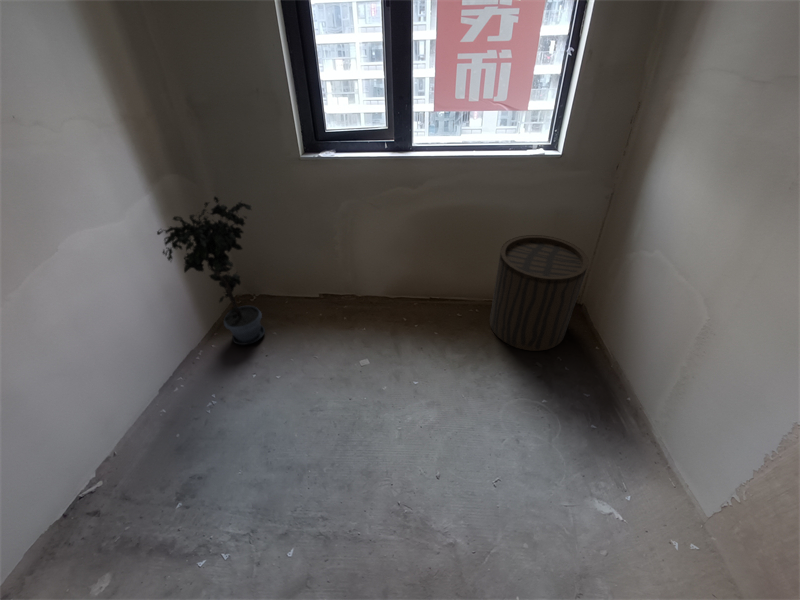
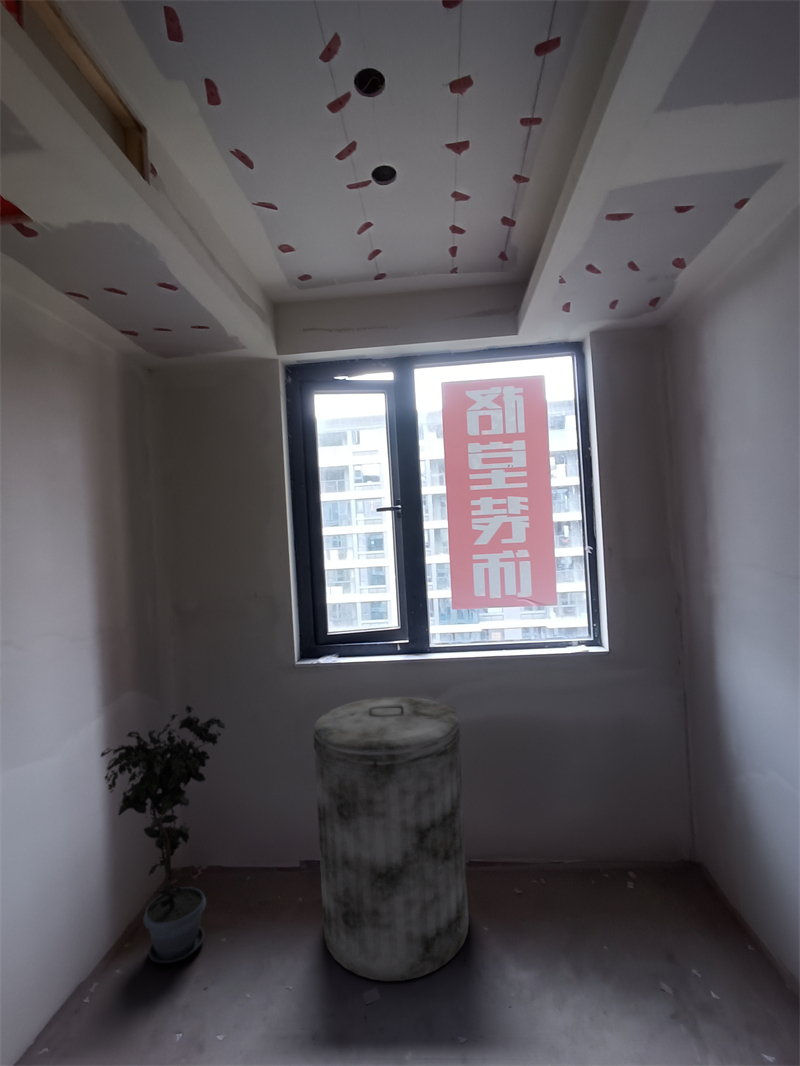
trash can: none [317,188,430,358] -> present [313,697,469,981]
stool: present [490,235,588,351] -> none [561,756,694,957]

